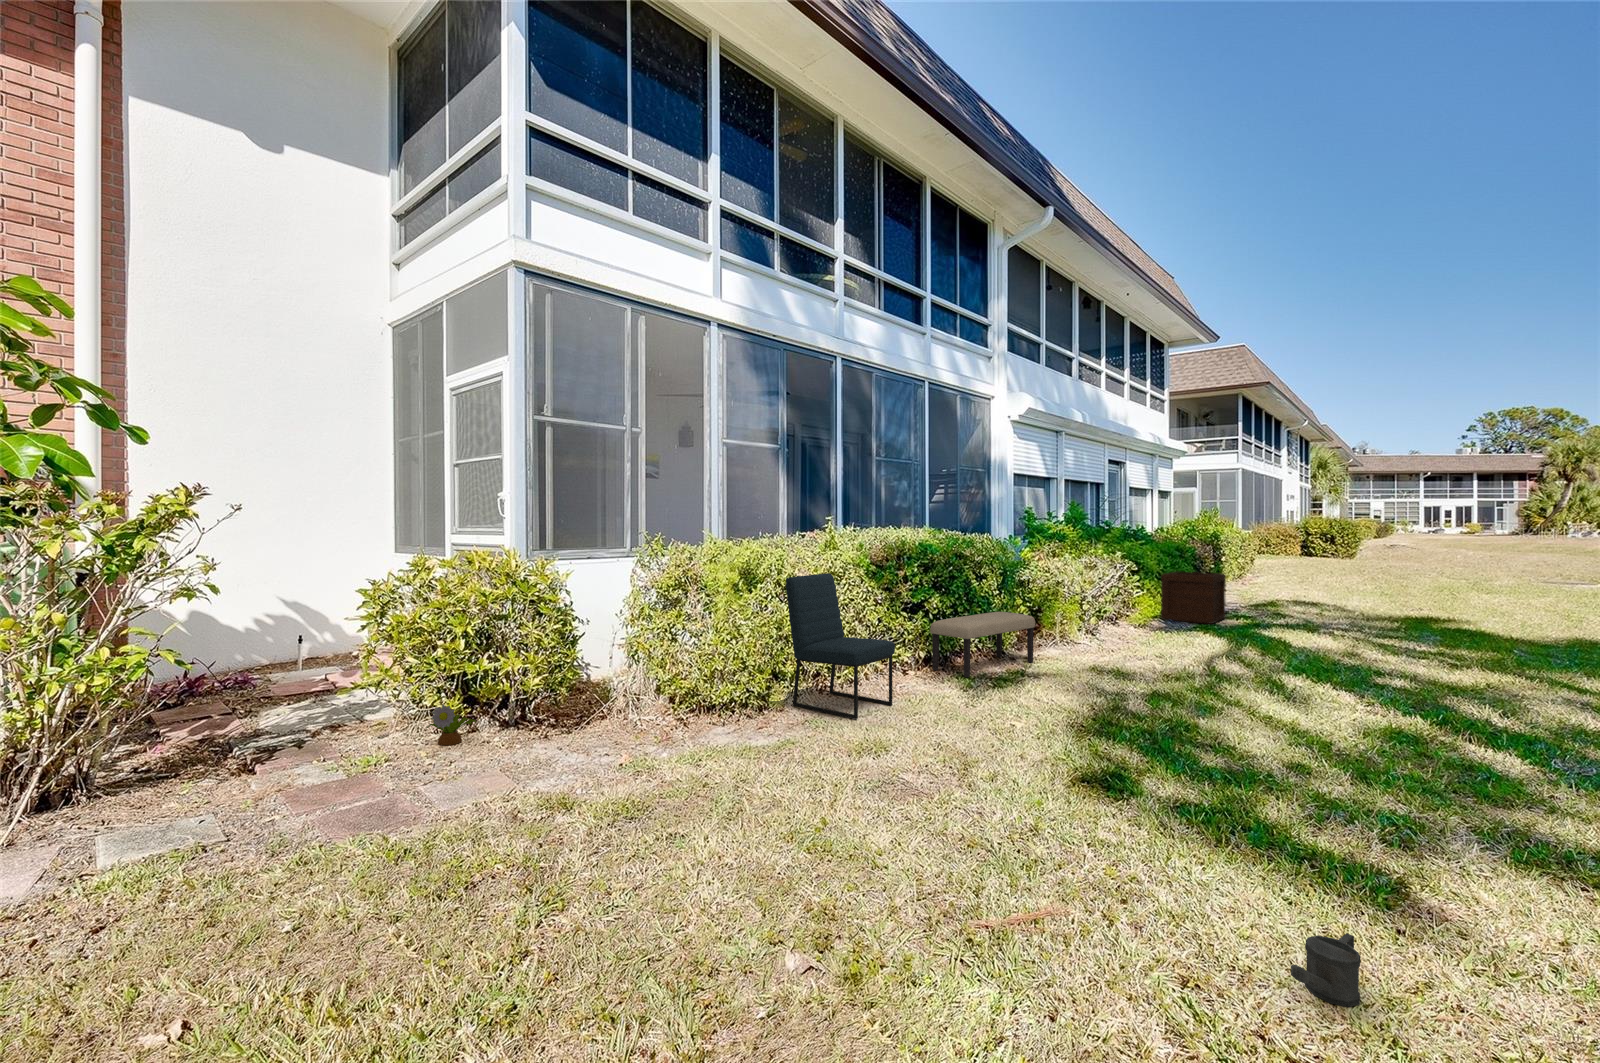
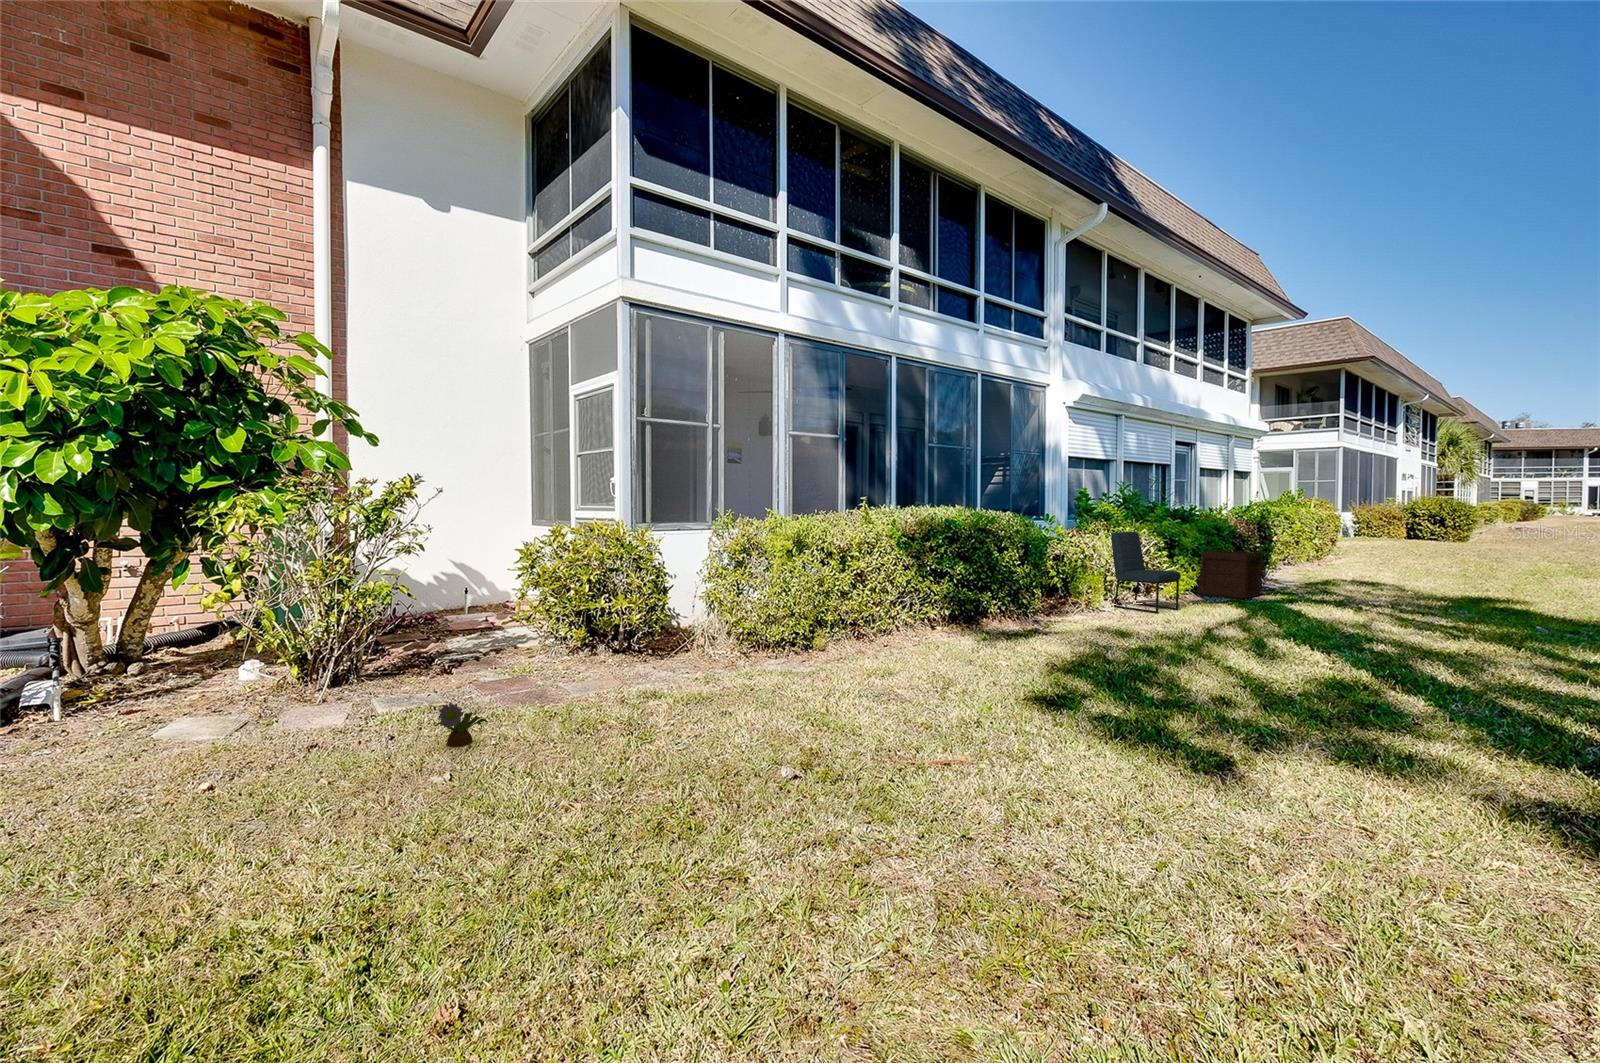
chair: present [786,573,895,719] -> present [1111,532,1181,613]
bench: present [930,612,1035,678] -> none [957,580,1052,633]
decorative plant: present [426,704,476,745] -> present [434,702,488,747]
watering can: present [1291,933,1361,1007] -> none [1091,773,1150,812]

